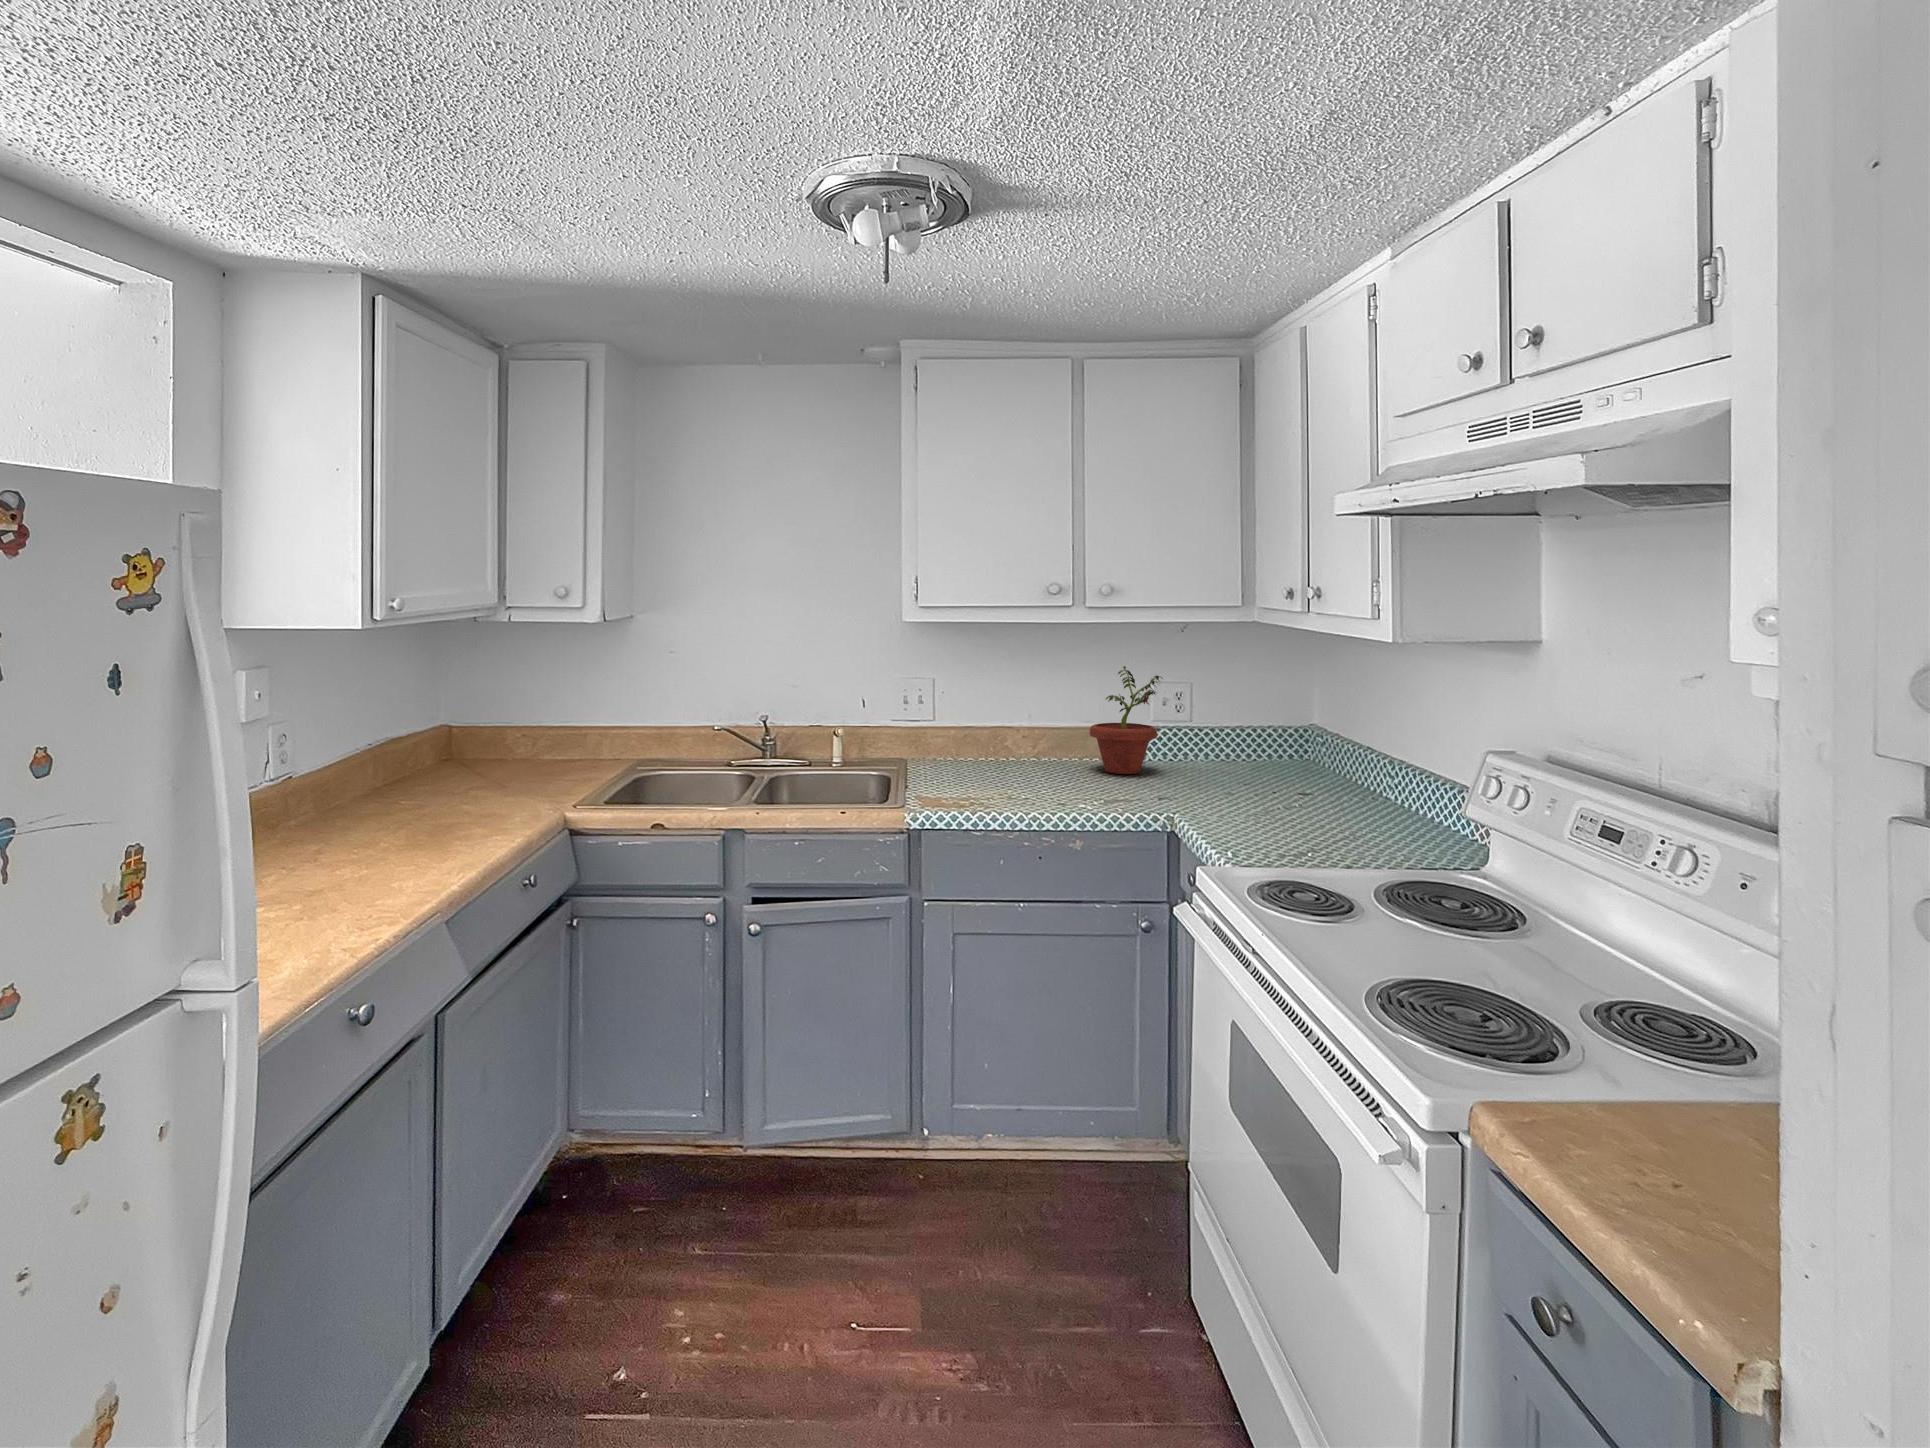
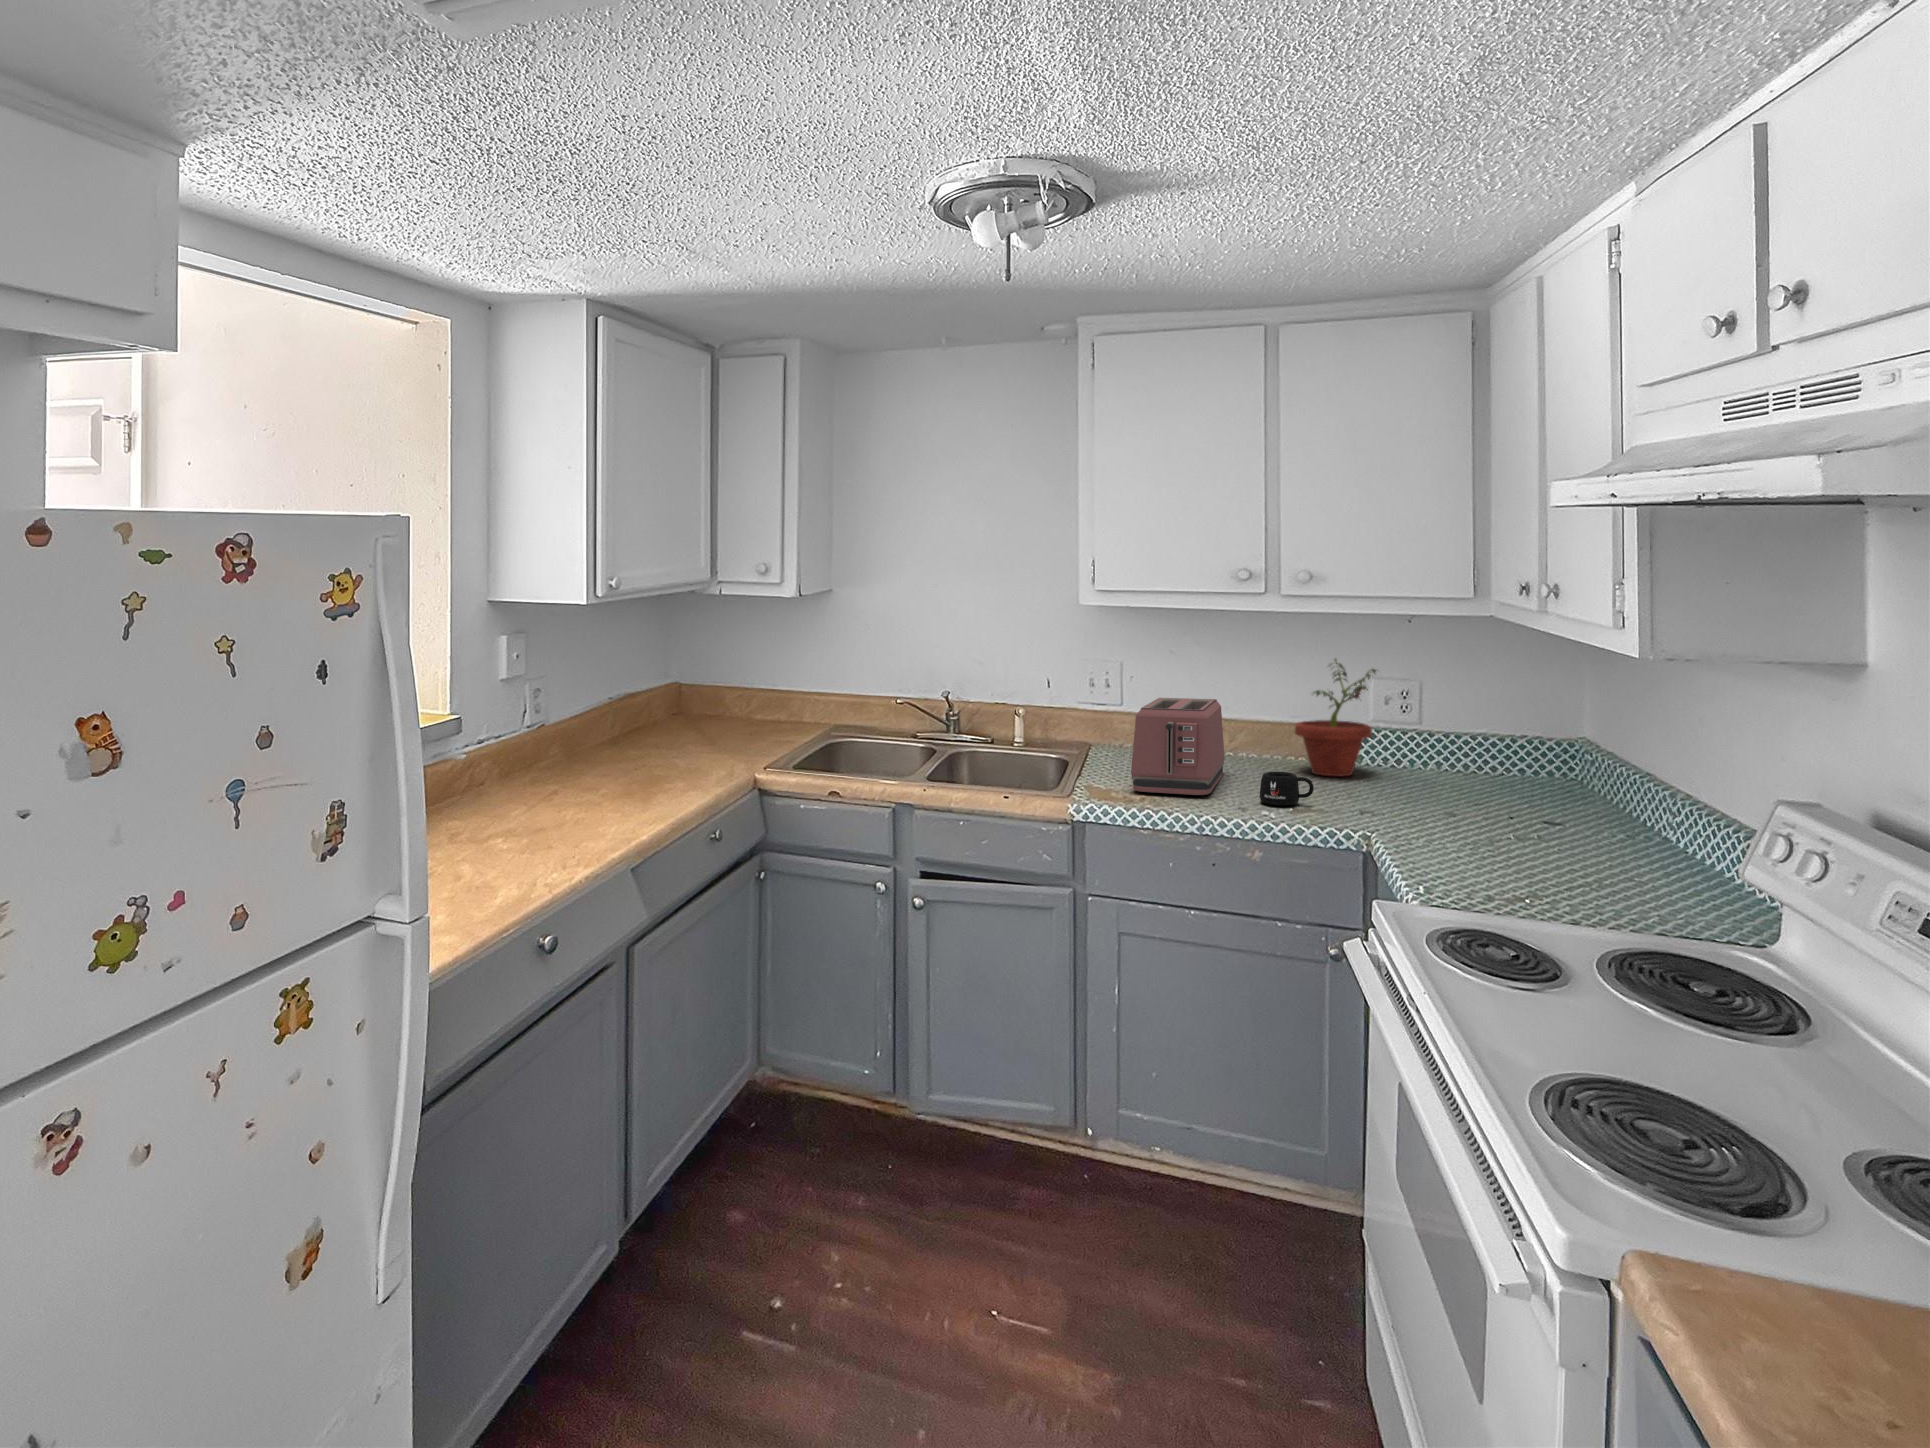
toaster: none [953,704,1030,795] -> present [1131,698,1225,795]
mug: none [1073,771,1122,803] -> present [1260,772,1314,805]

